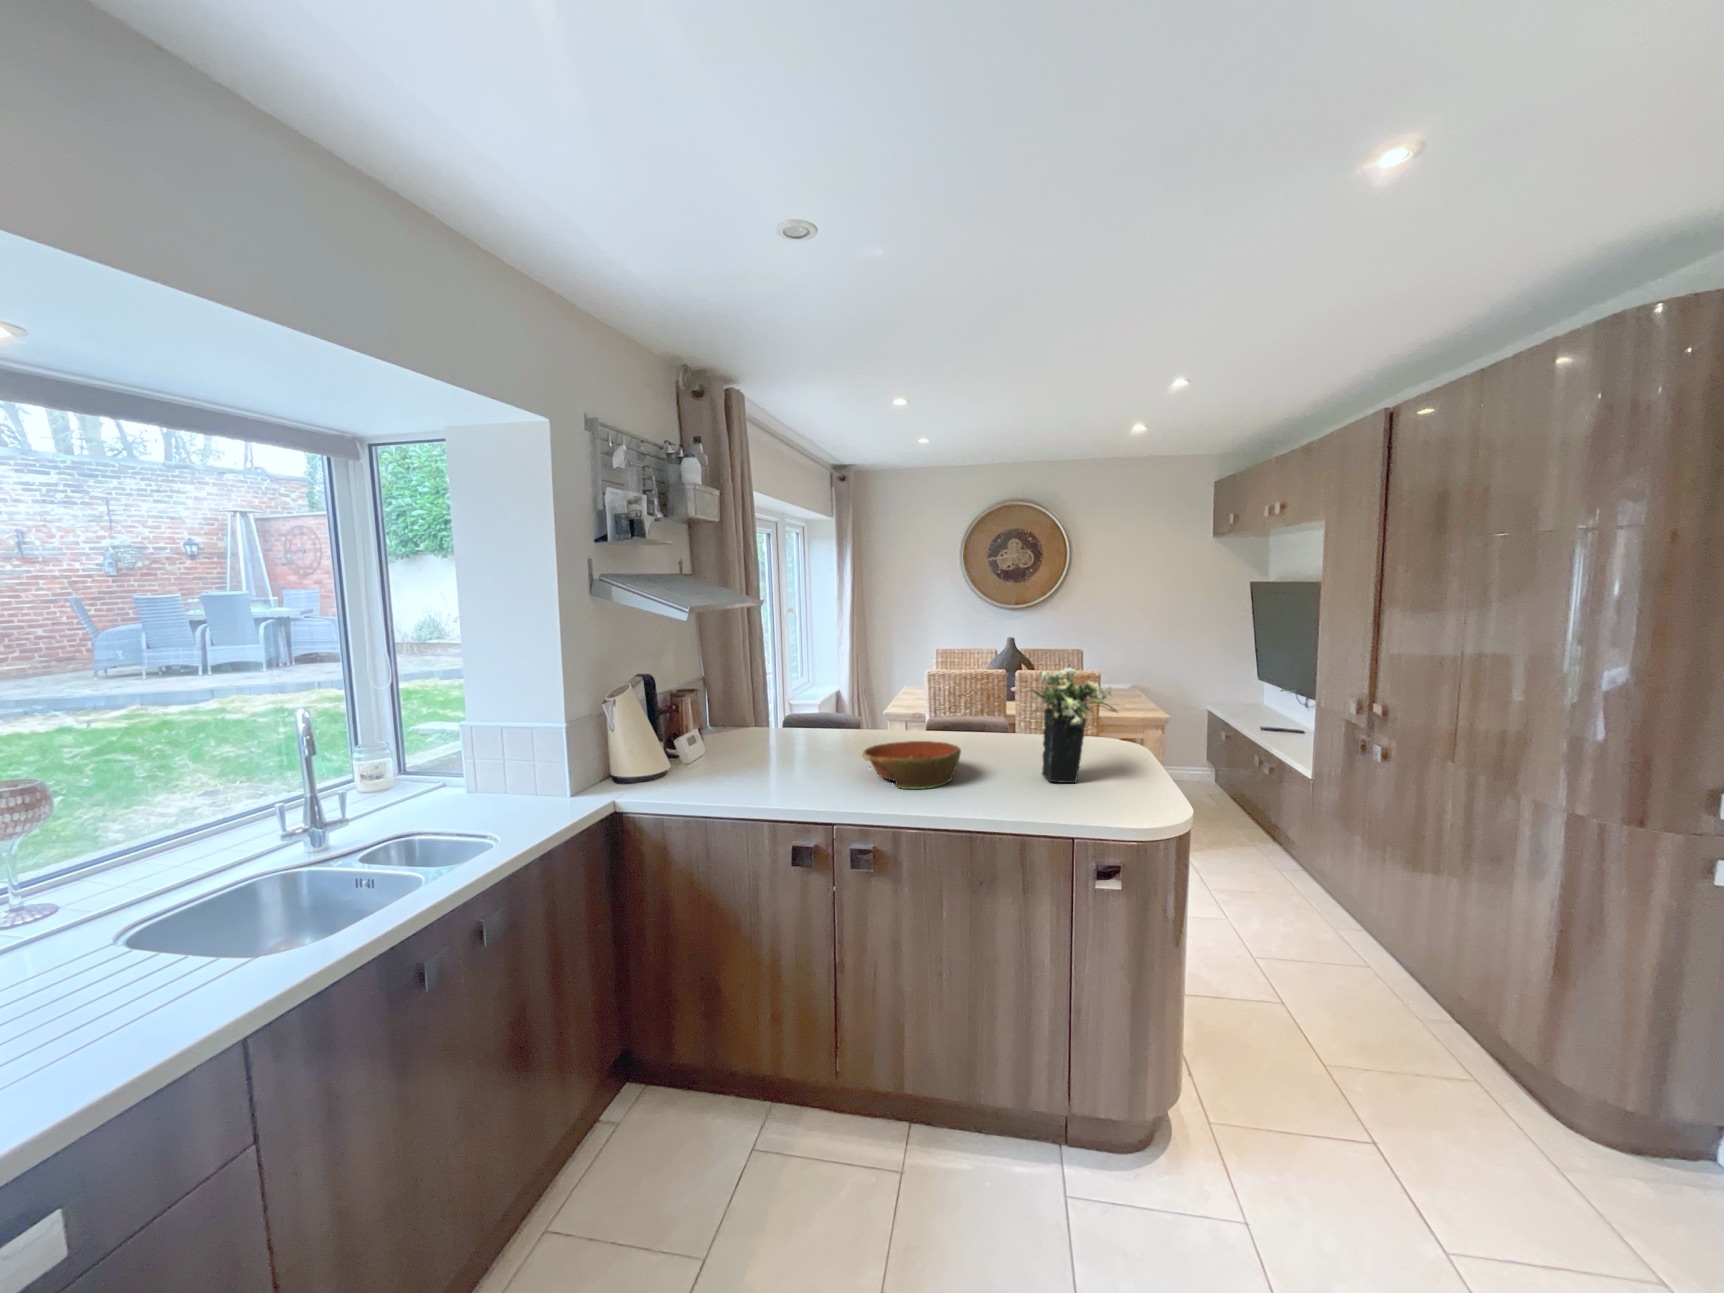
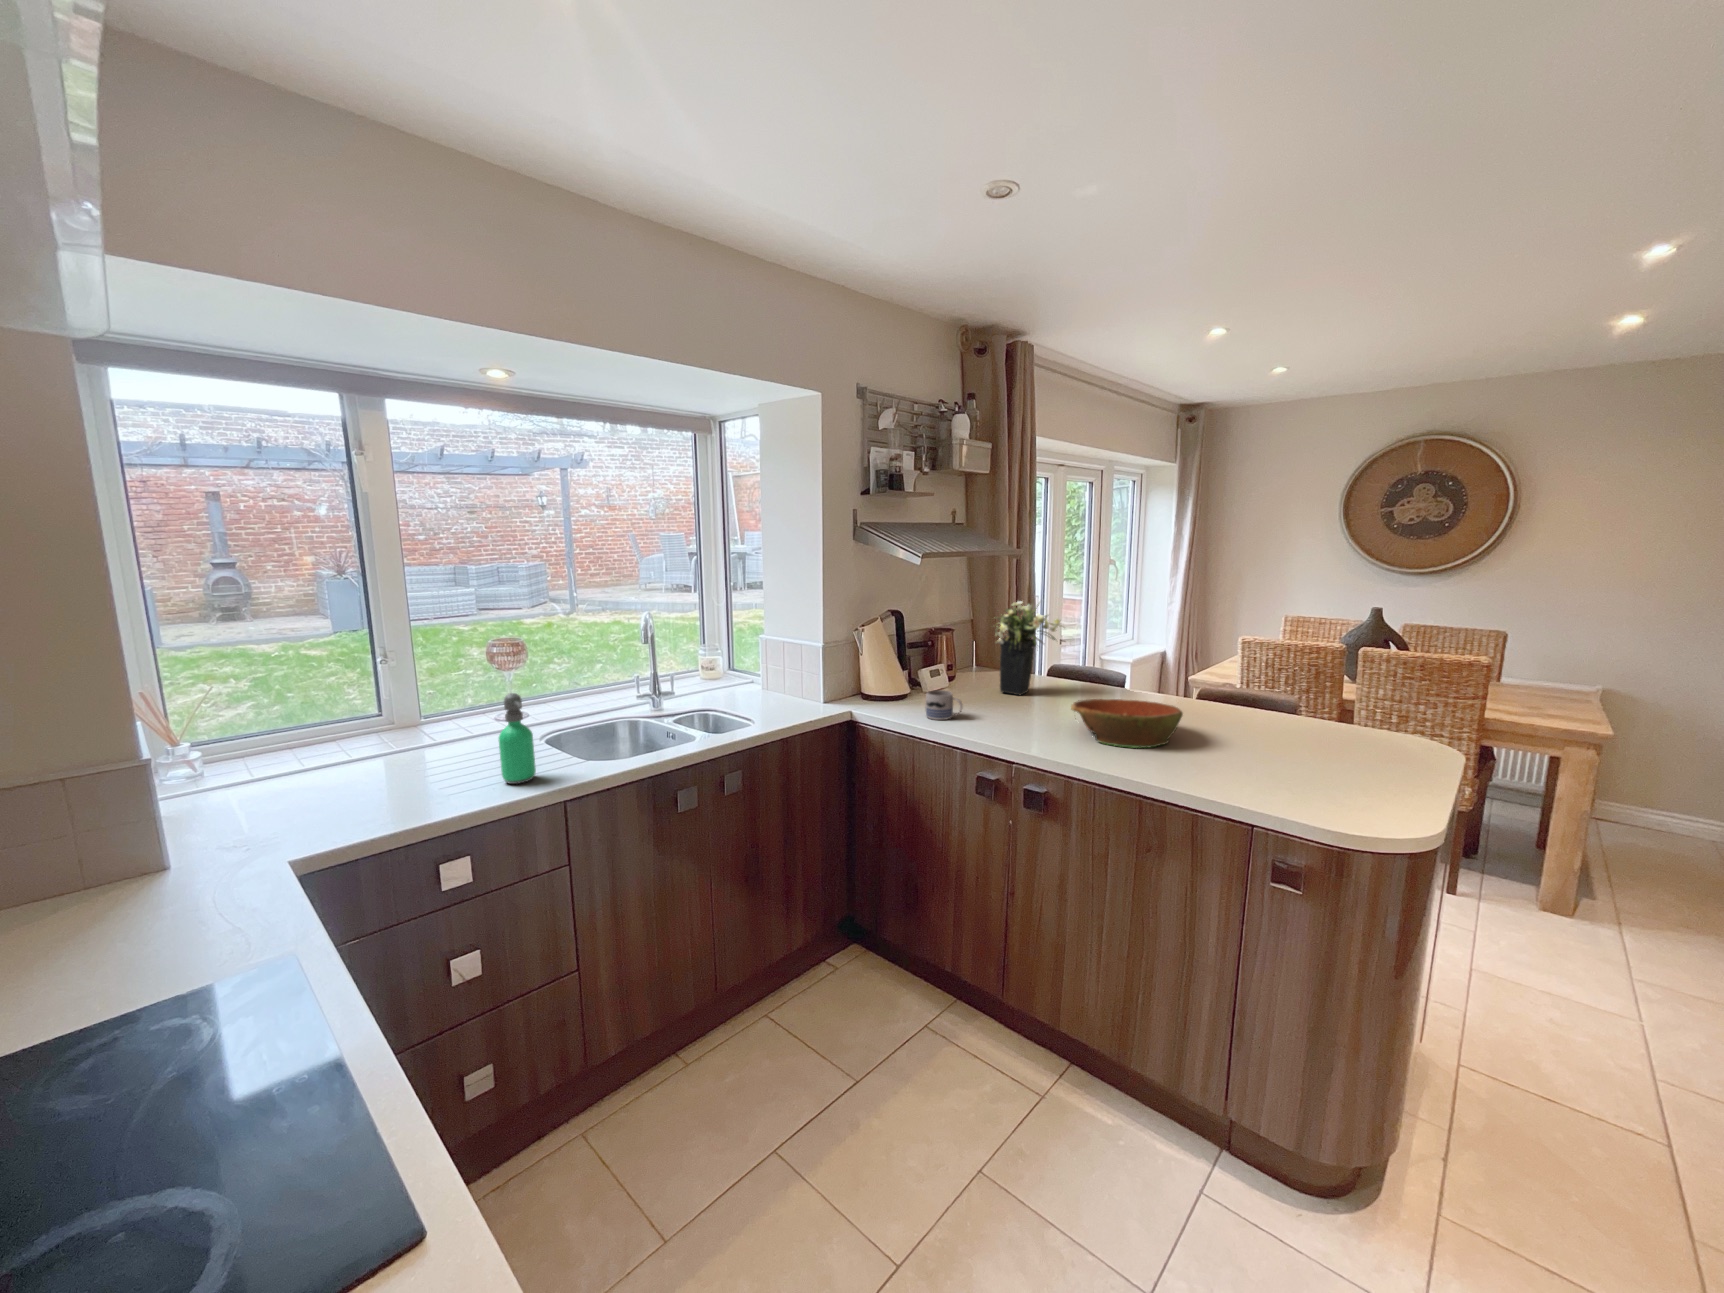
flower arrangement: present [1032,663,1117,783] -> present [995,600,1060,695]
mug: none [711,759,752,793] -> present [926,690,962,720]
soap dispenser: none [85,880,171,1042] -> present [499,693,536,784]

